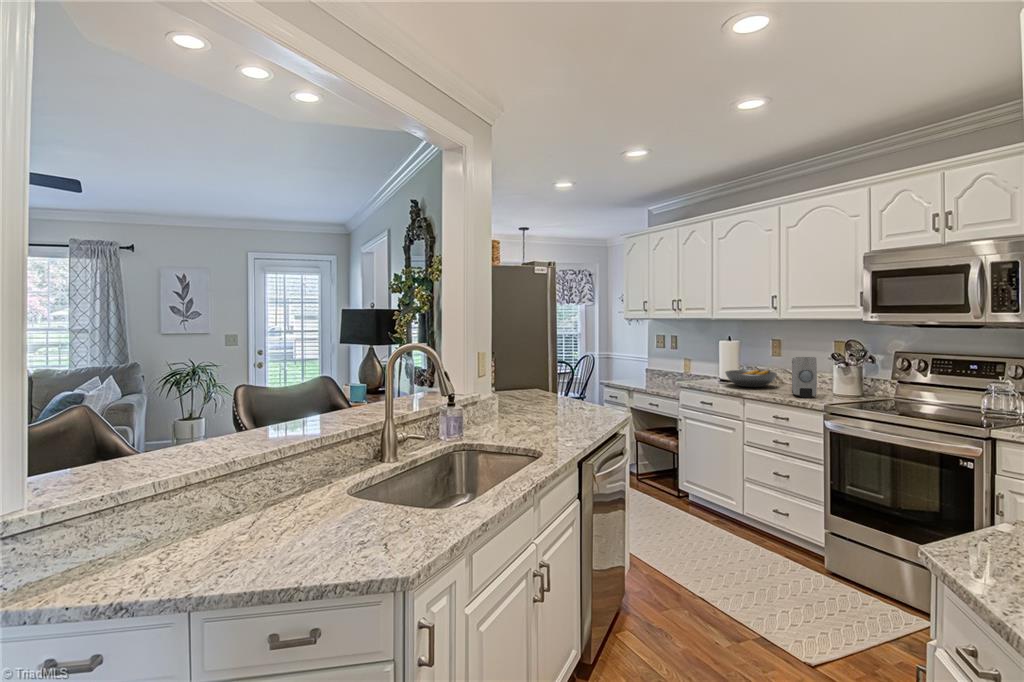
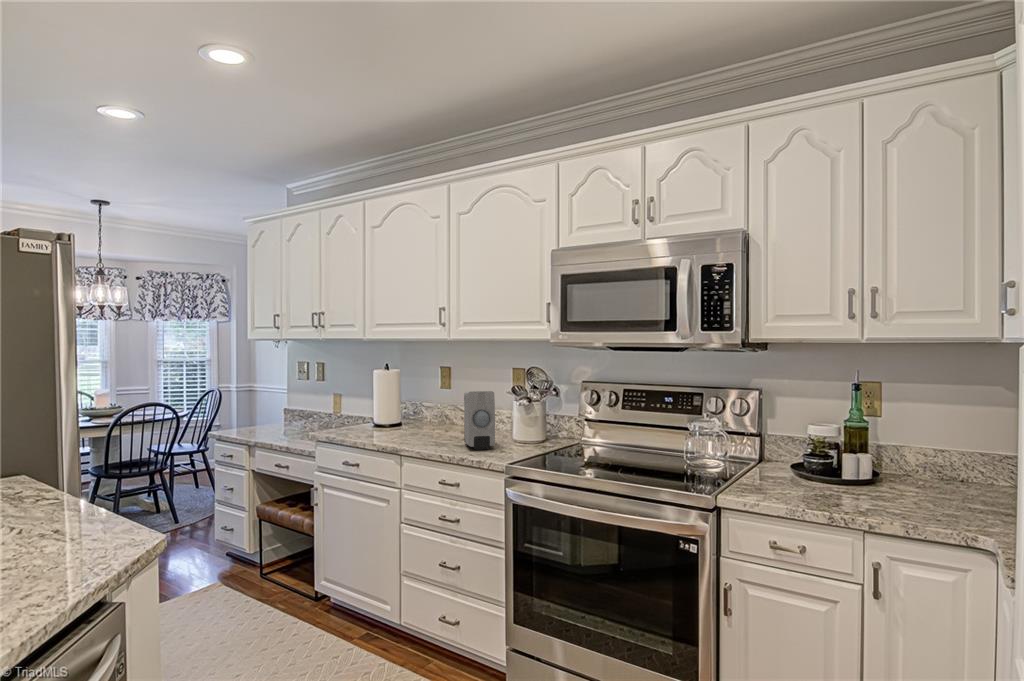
fruit bowl: present [725,370,777,387] -> none [378,410,447,435]

